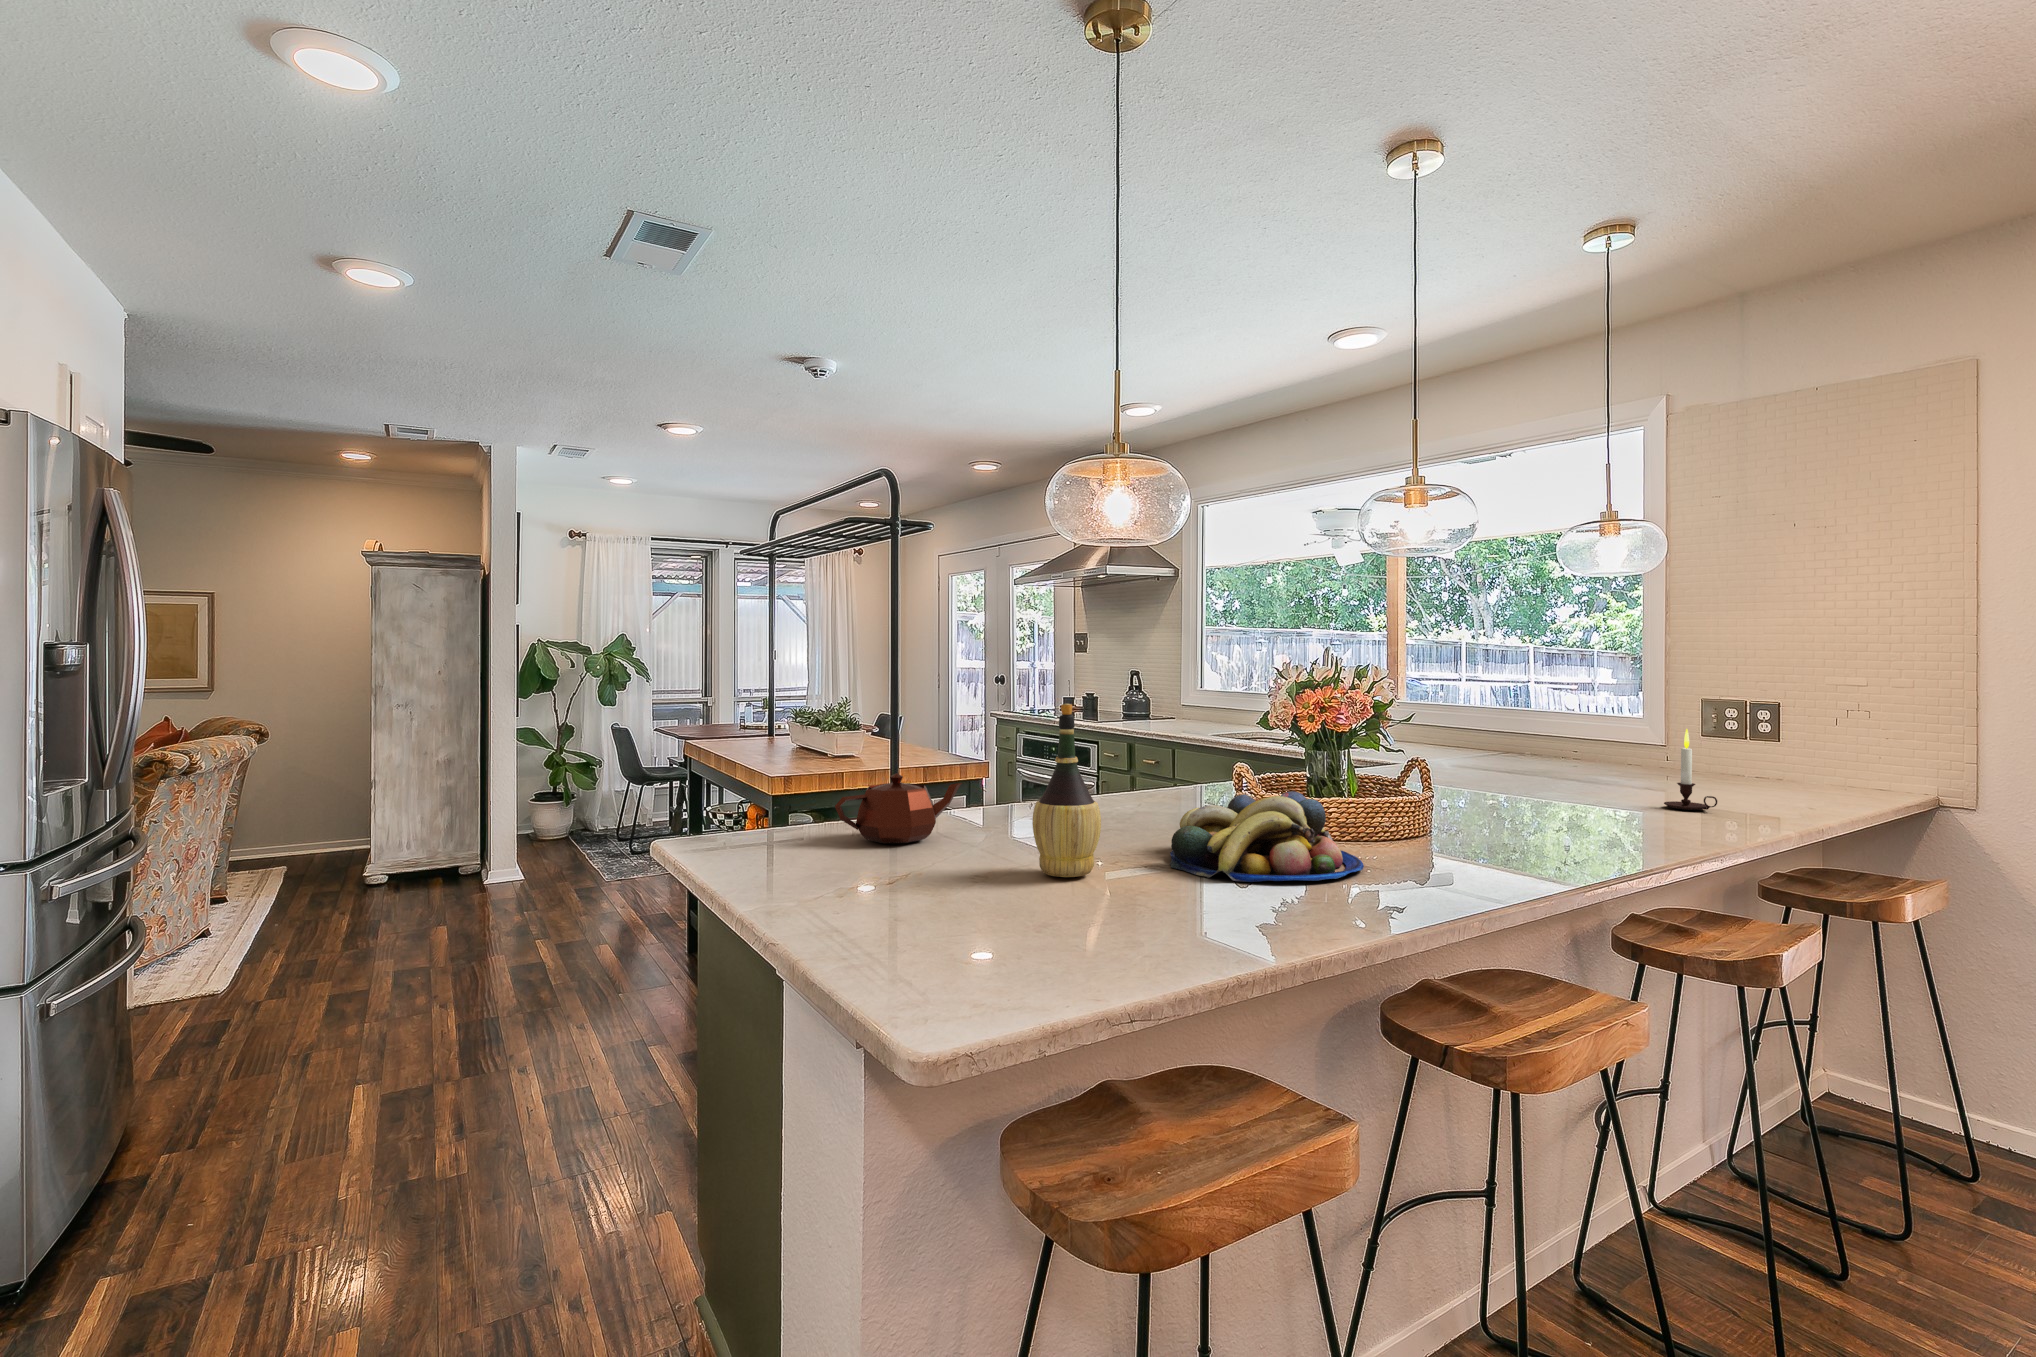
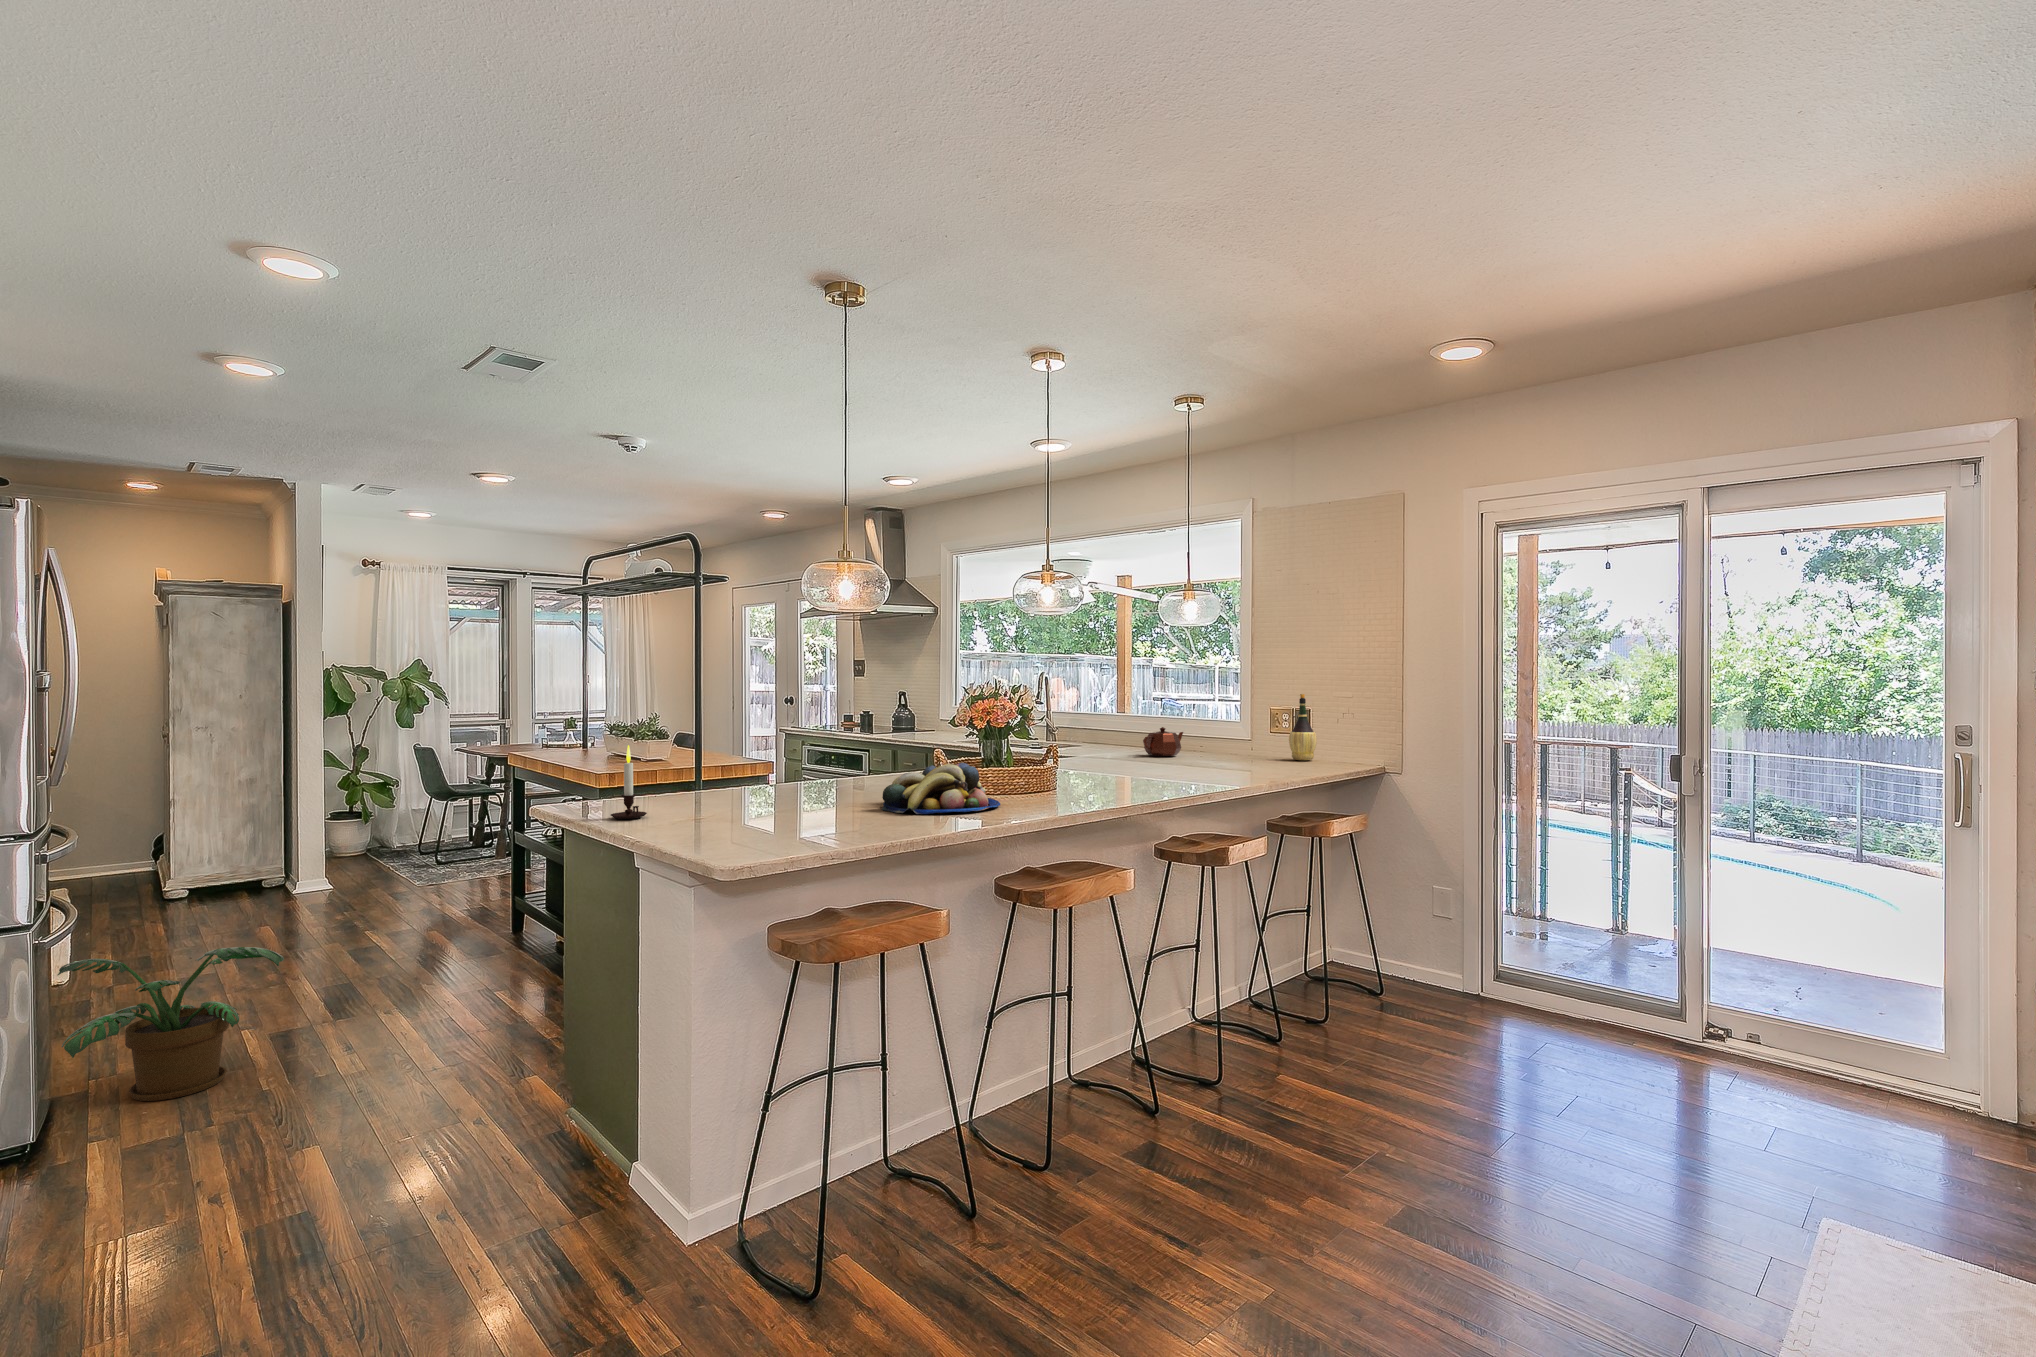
wine bottle: present [1032,704,1101,877] -> present [1289,694,1317,760]
candle: present [1664,729,1717,810] -> present [611,745,647,819]
teapot: present [835,773,962,844] -> present [1143,727,1183,756]
potted plant: none [119,999,379,1188] -> present [58,947,284,1101]

